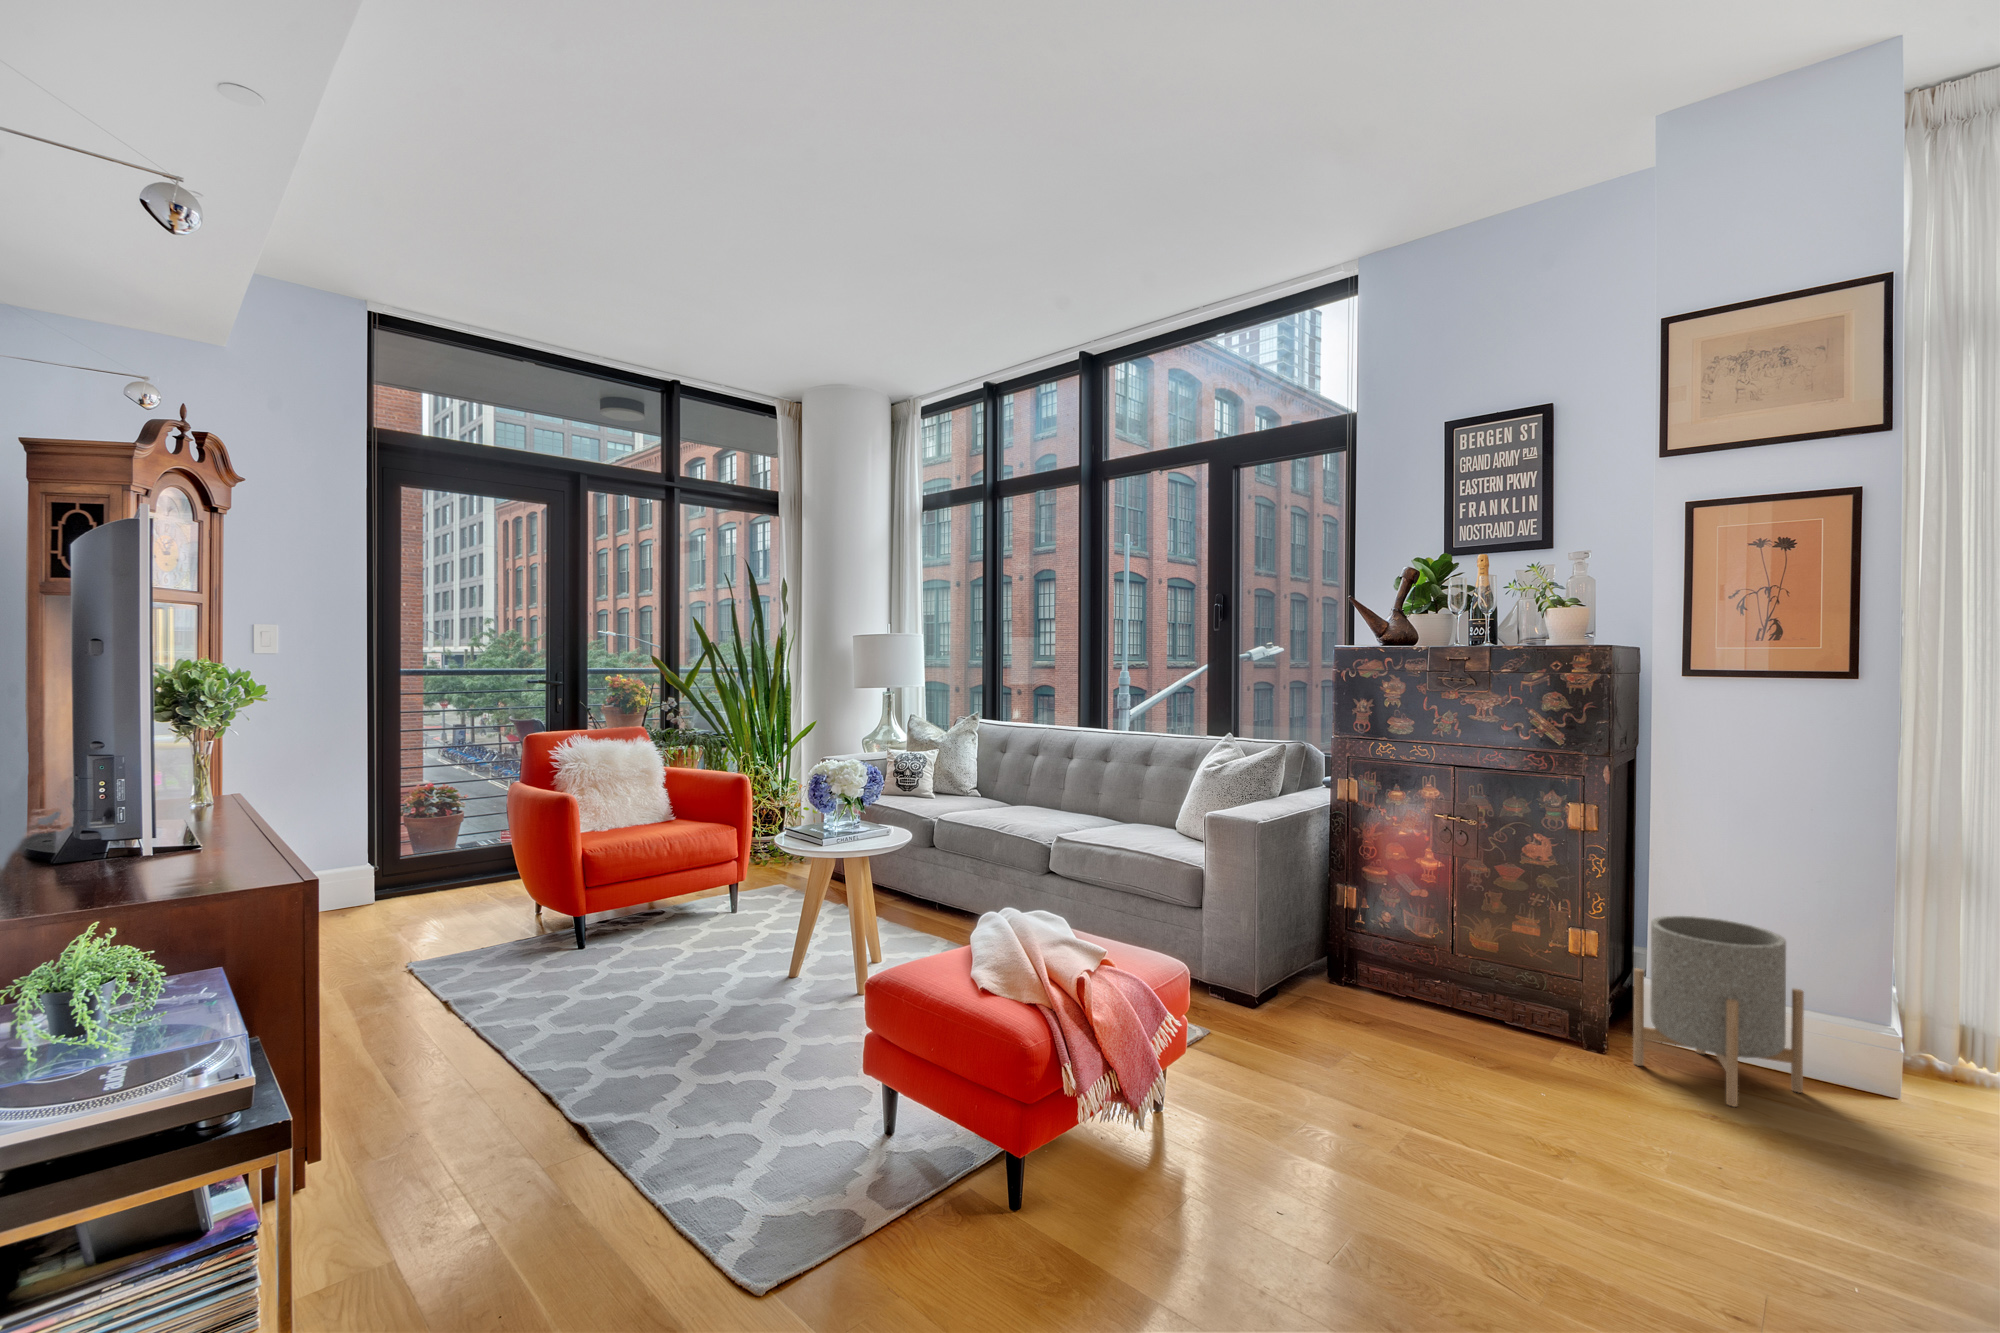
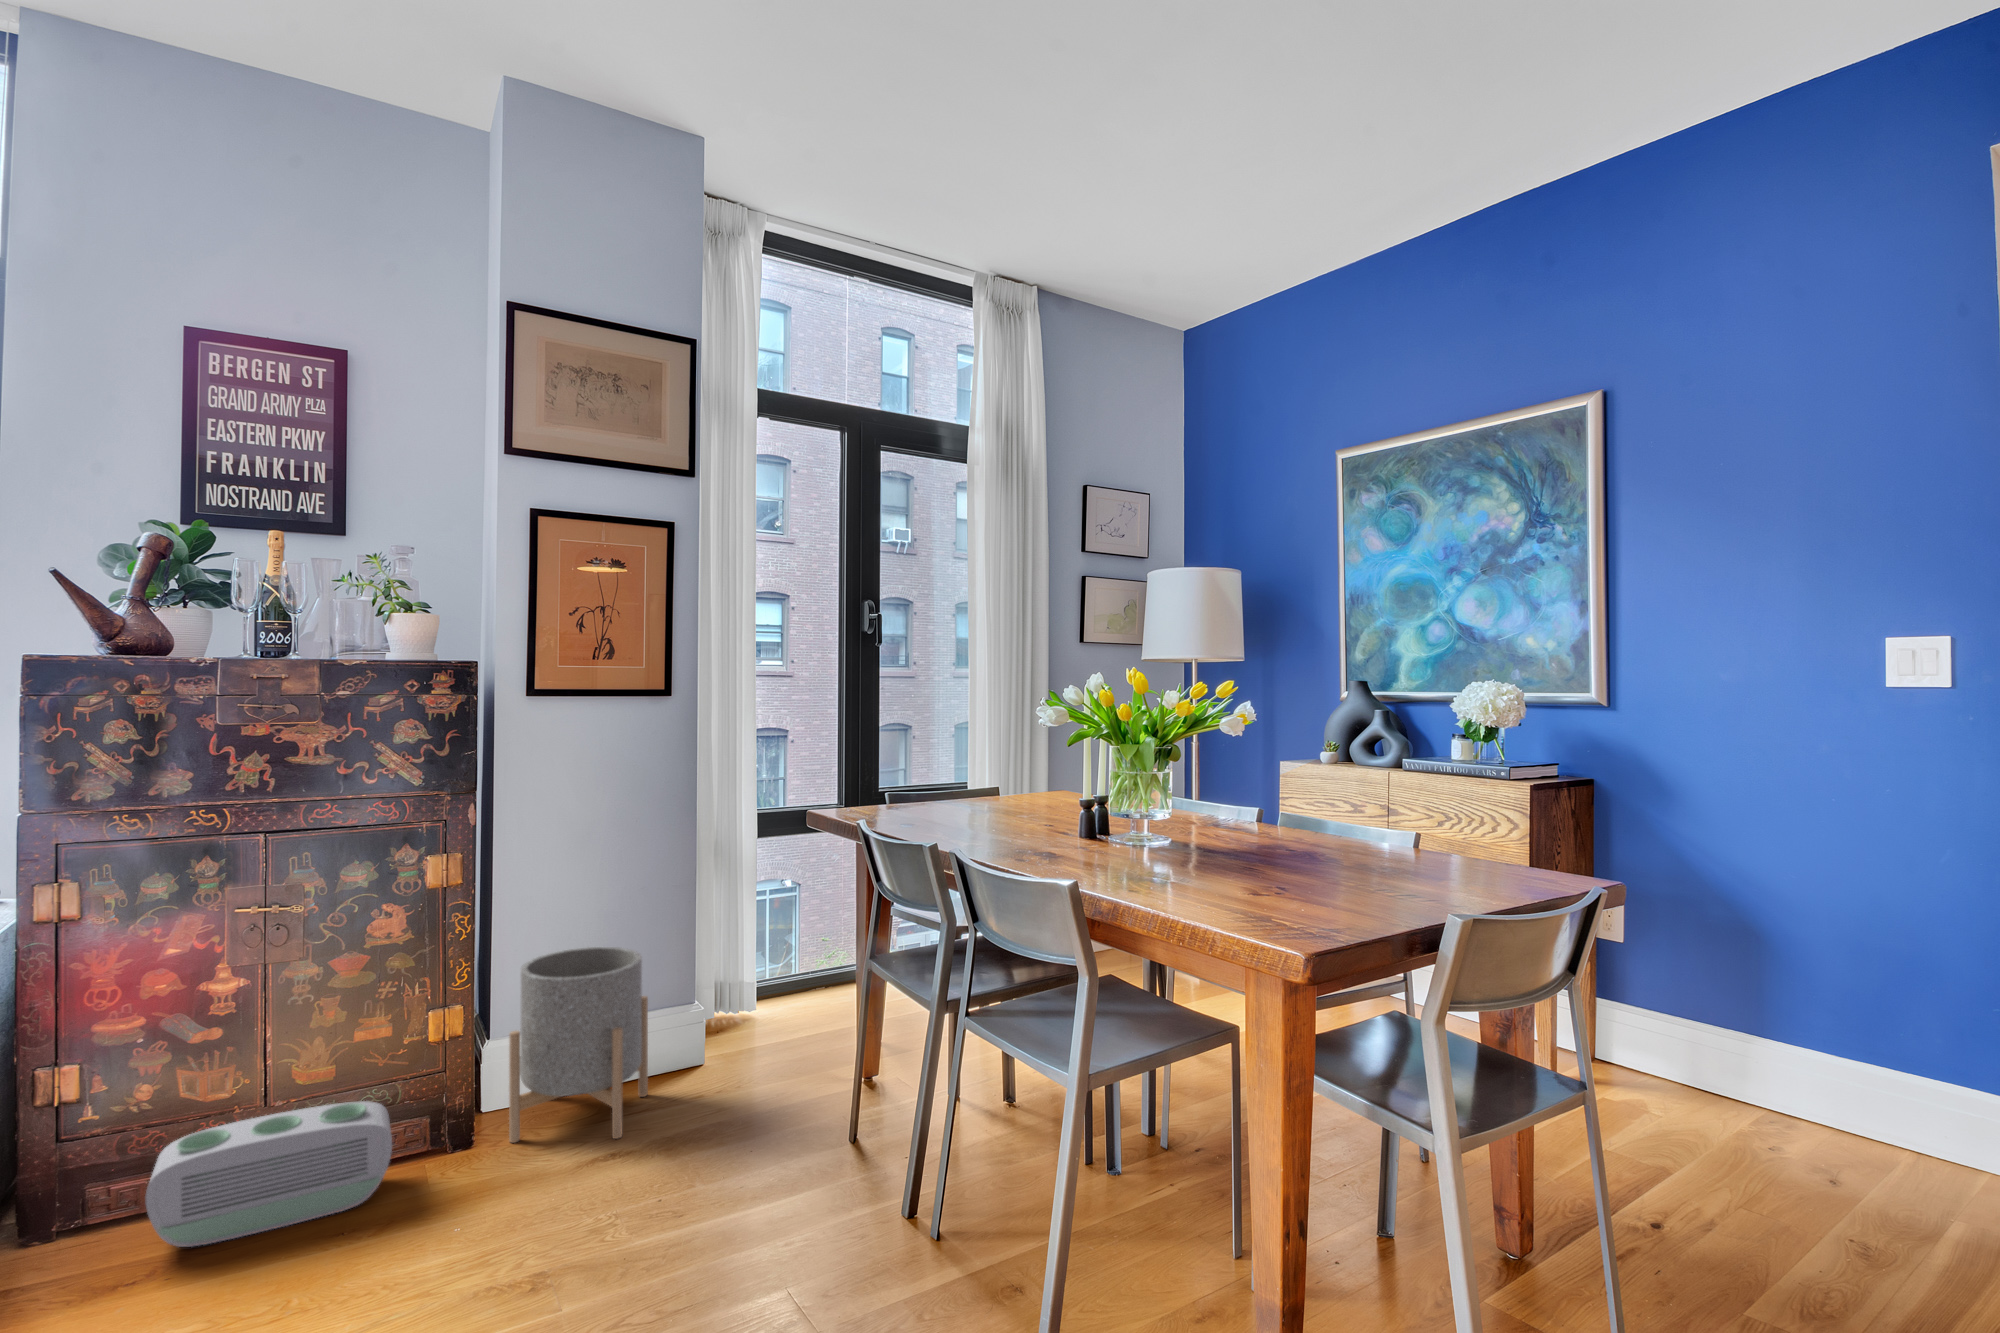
air purifier: none [1373,952,1530,1045] -> present [146,1101,392,1247]

